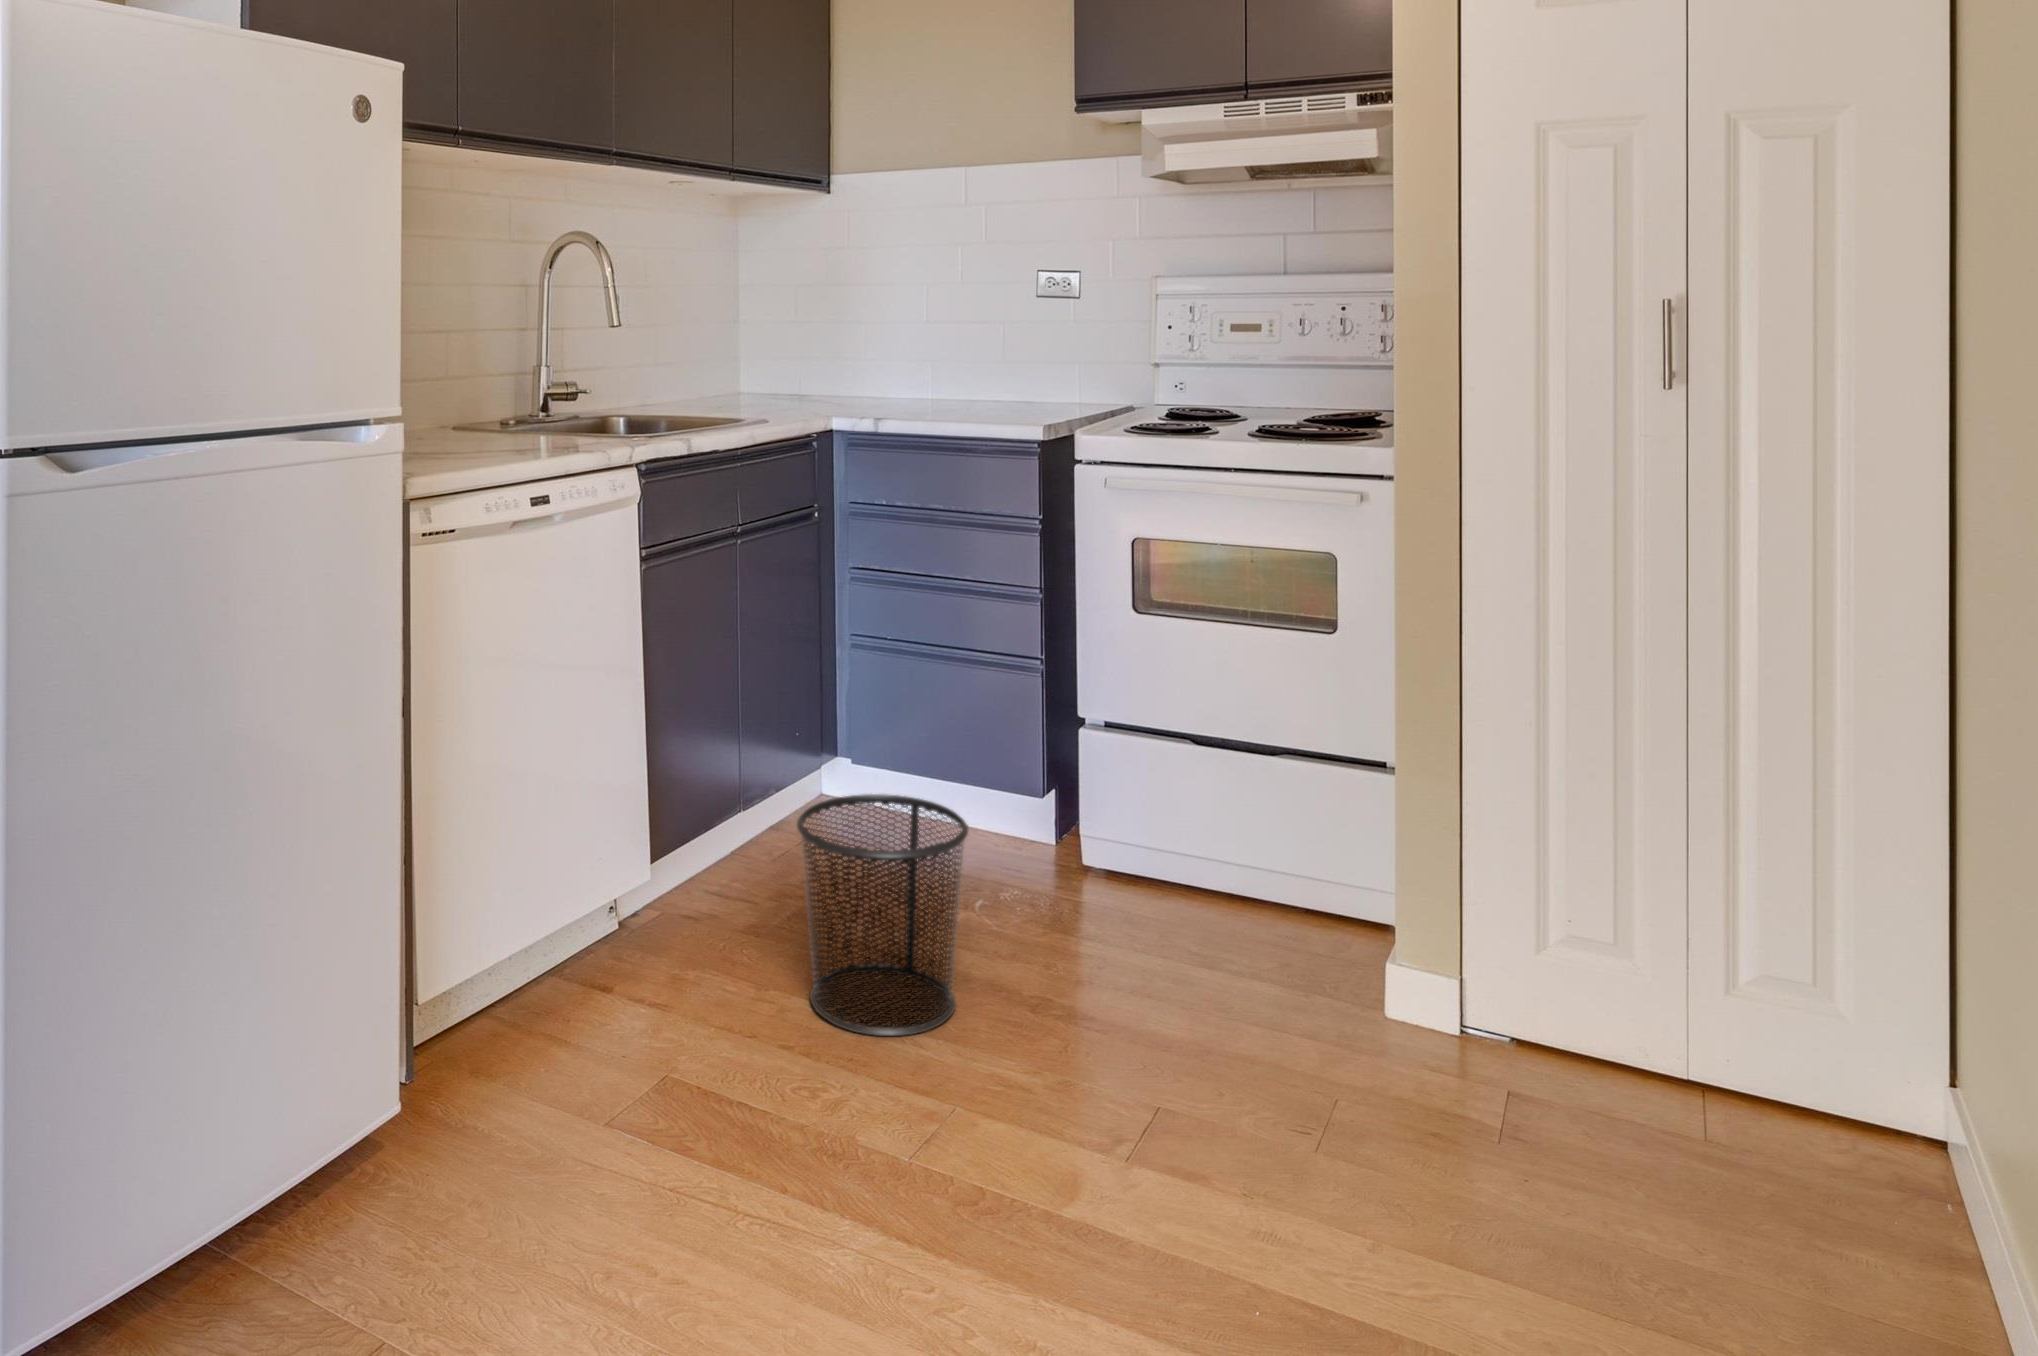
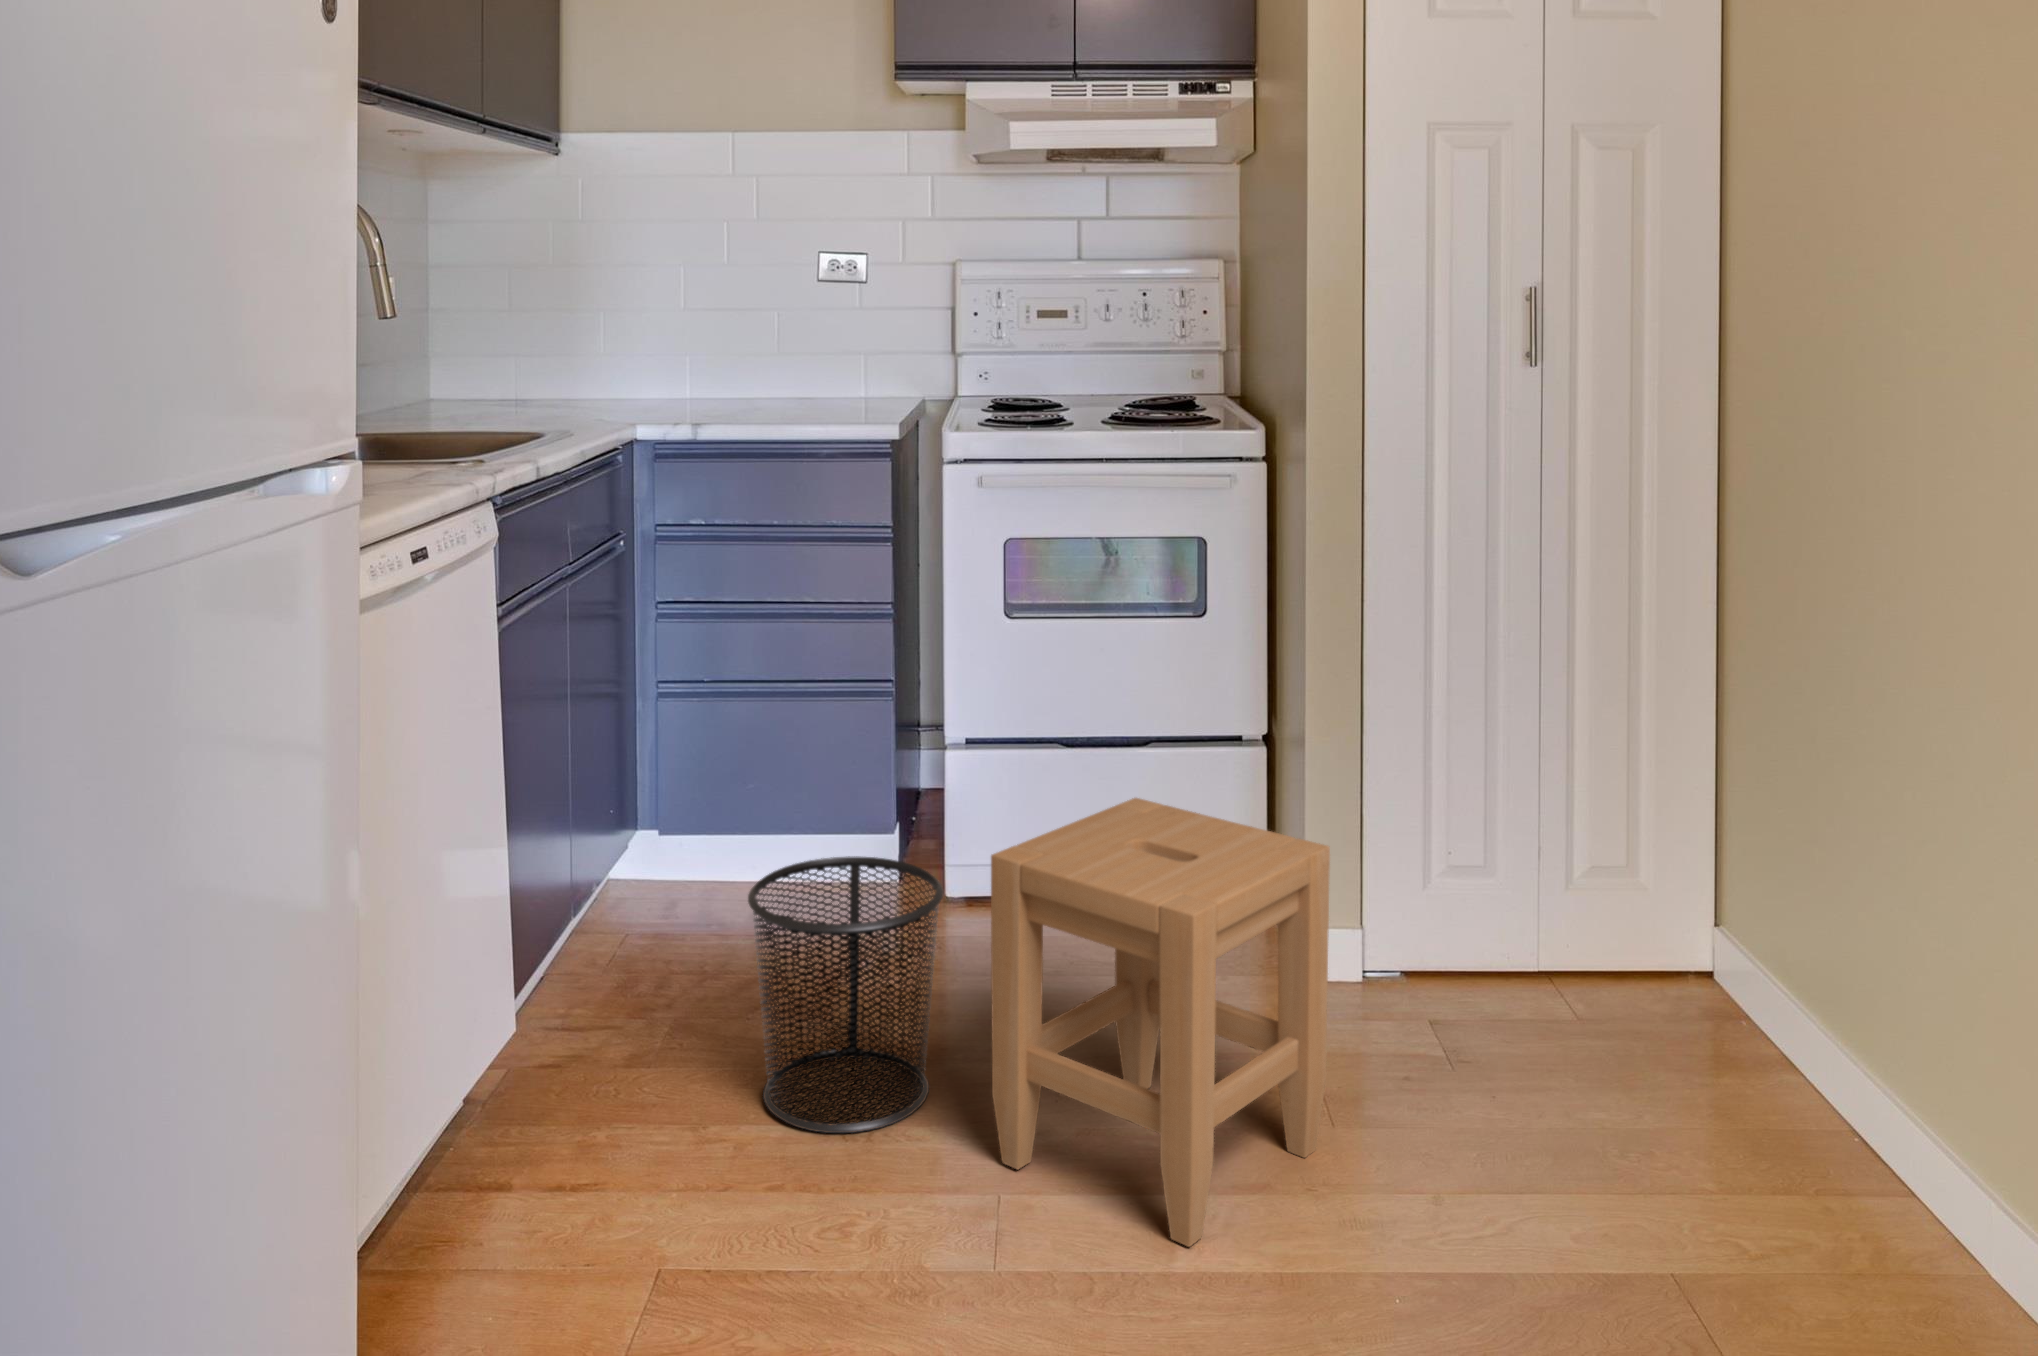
stool: none [957,782,1293,1211] -> present [991,798,1330,1247]

